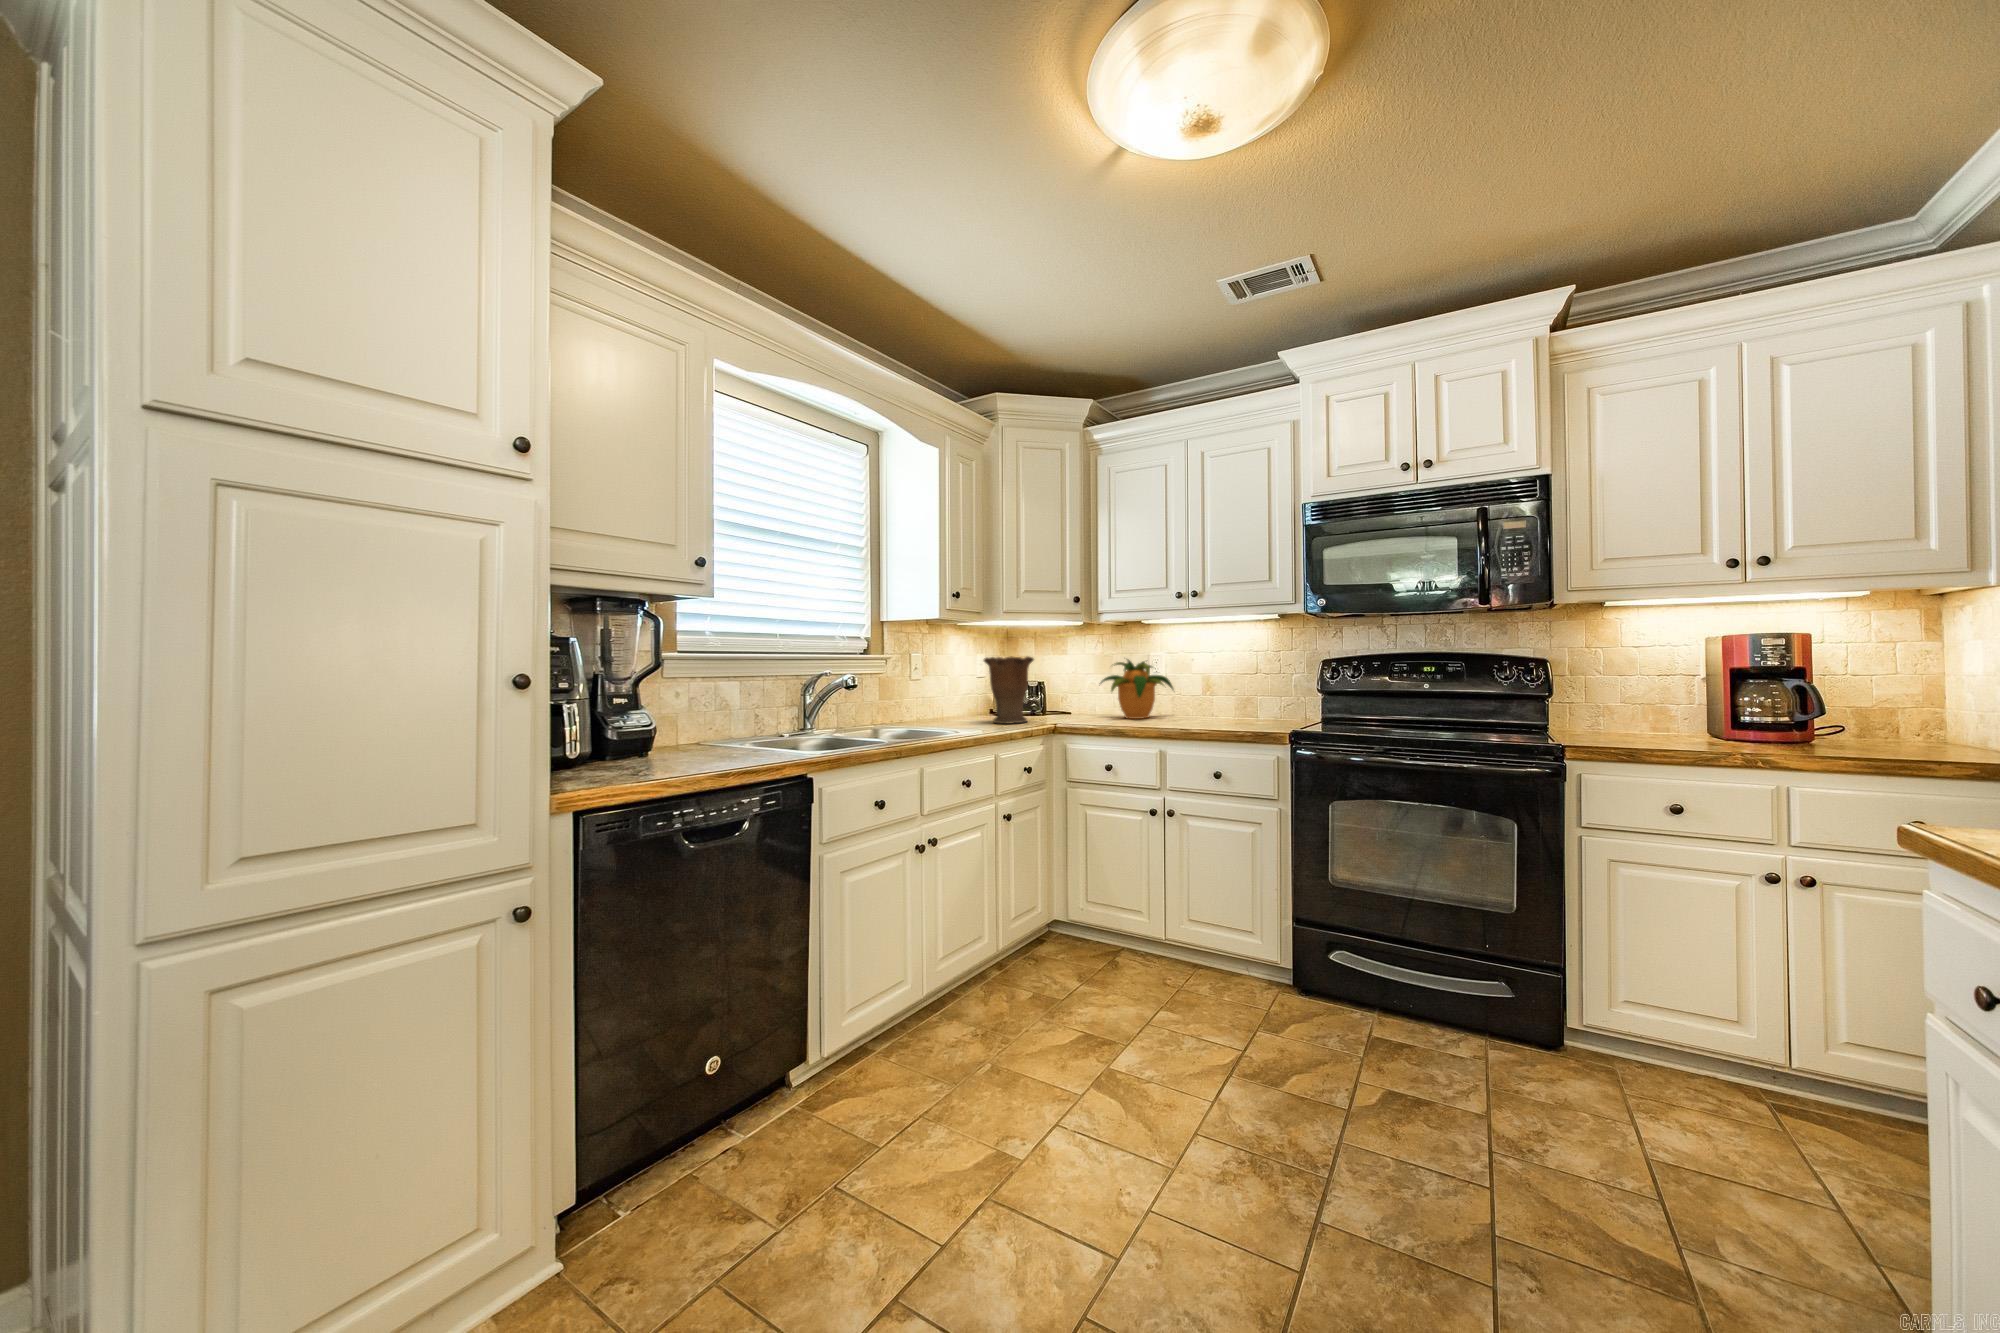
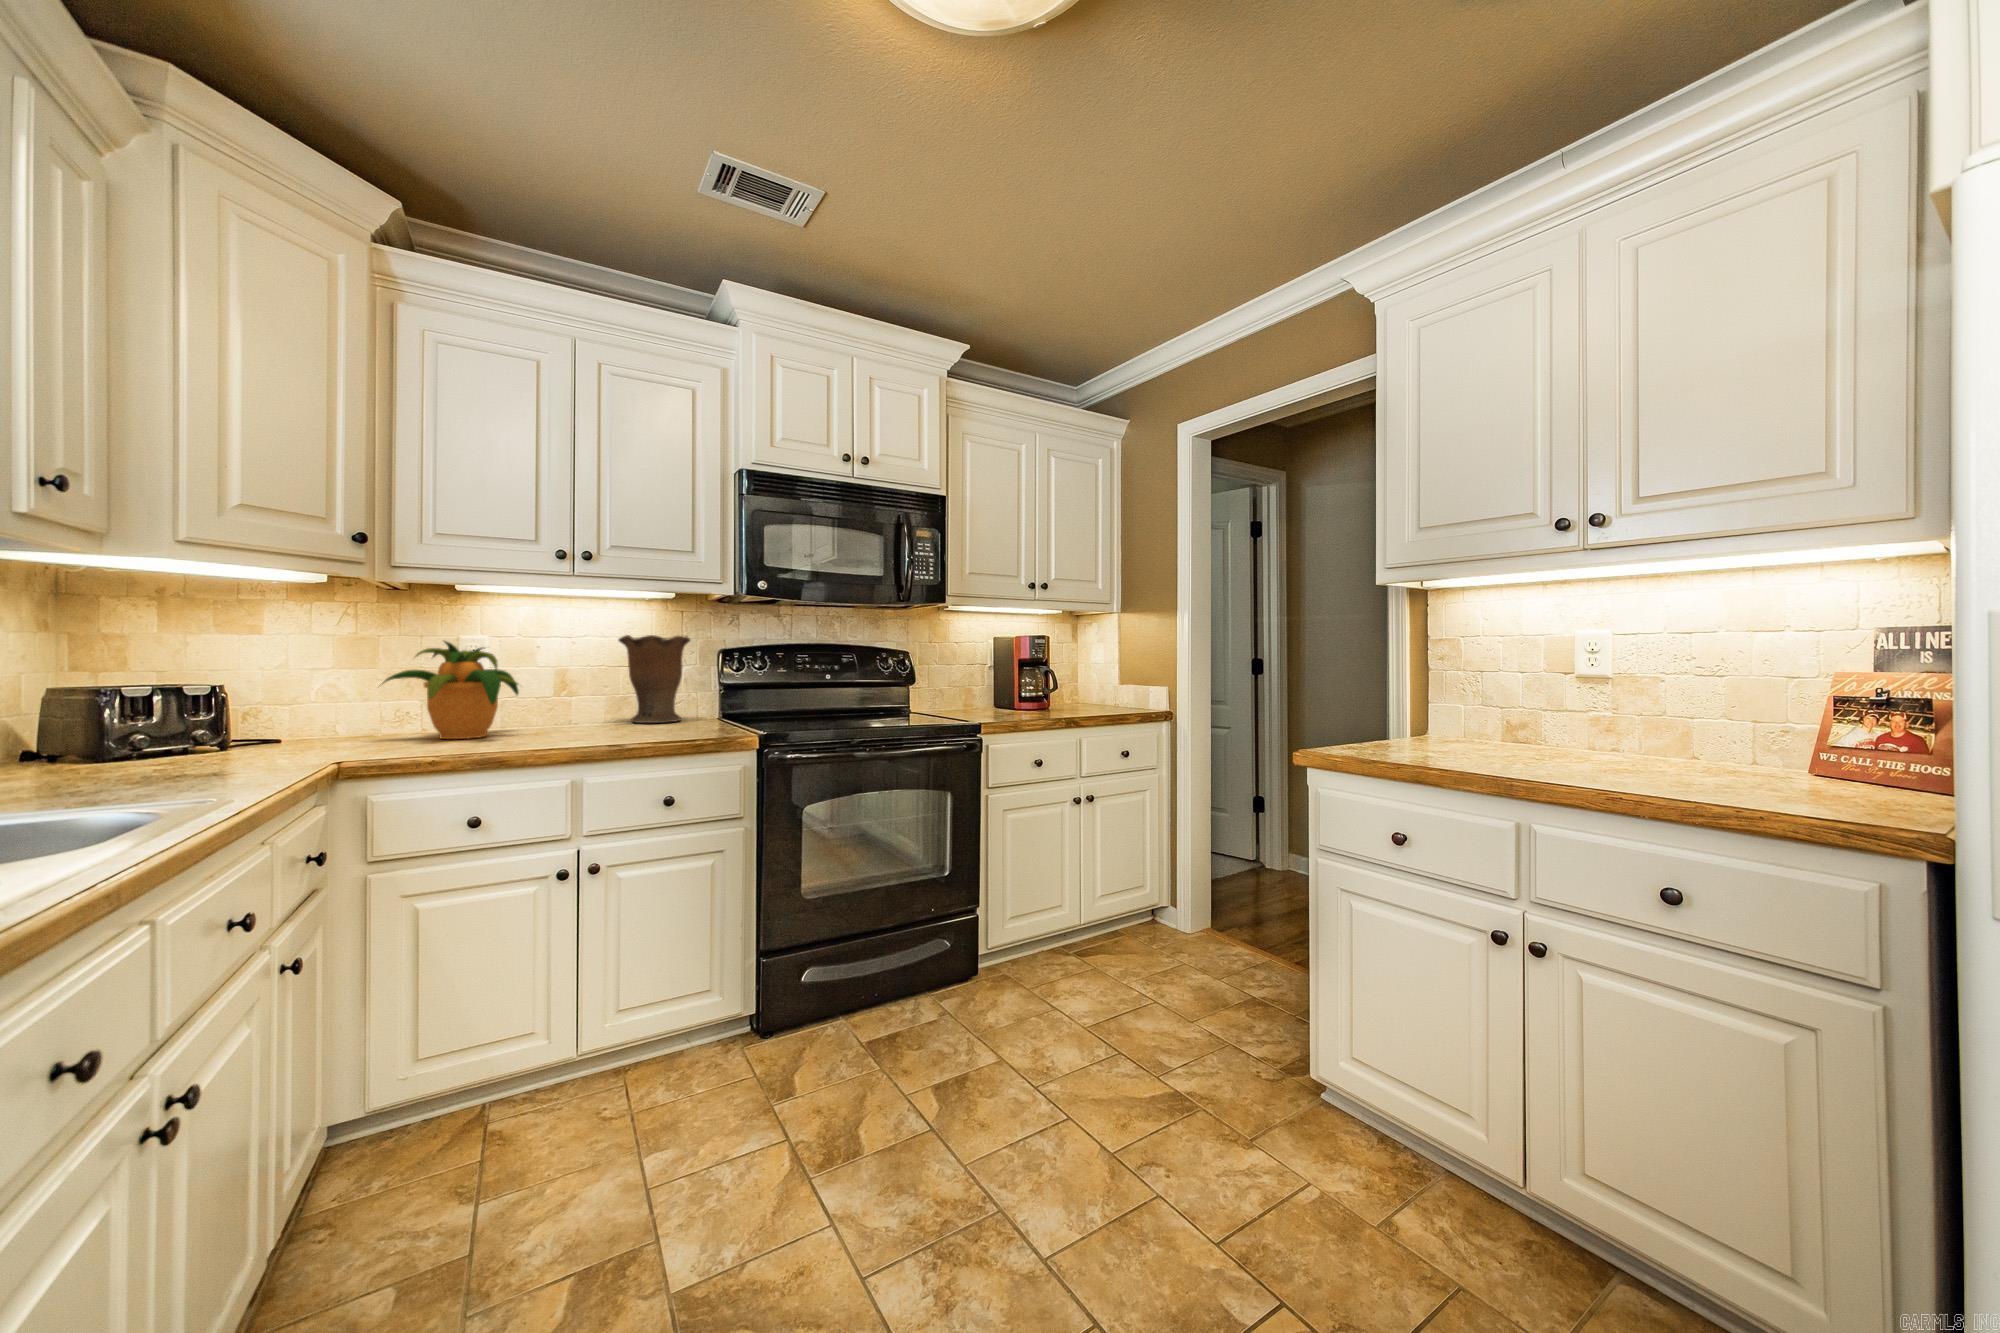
vase: present [984,657,1034,724] -> present [619,635,690,723]

